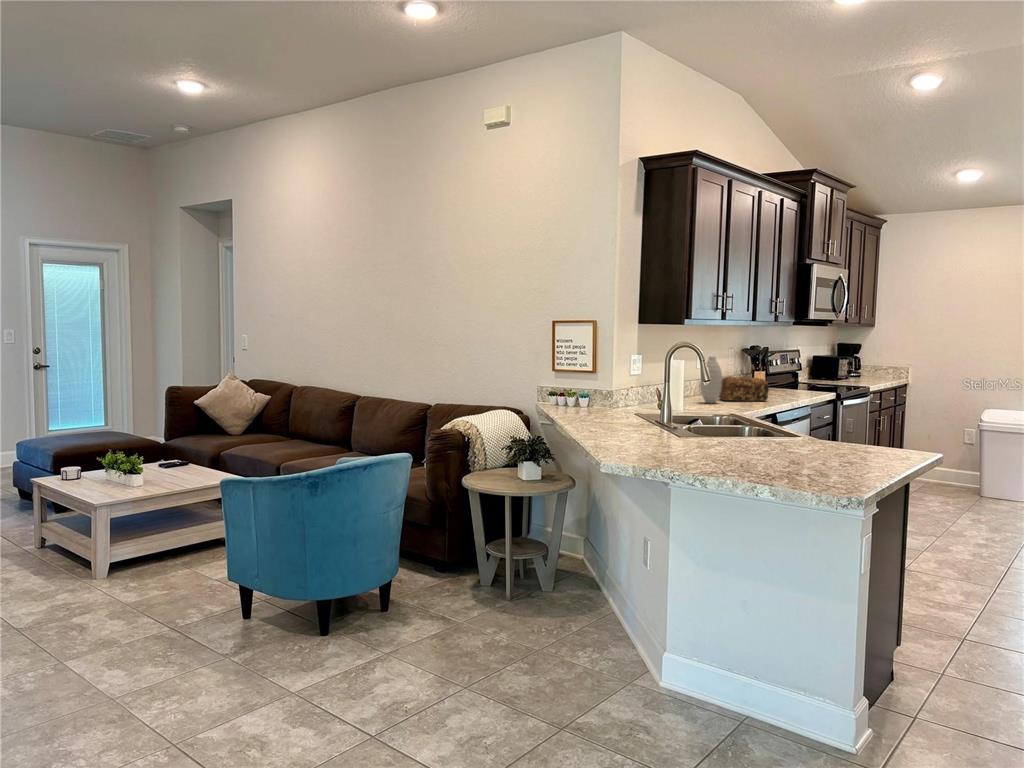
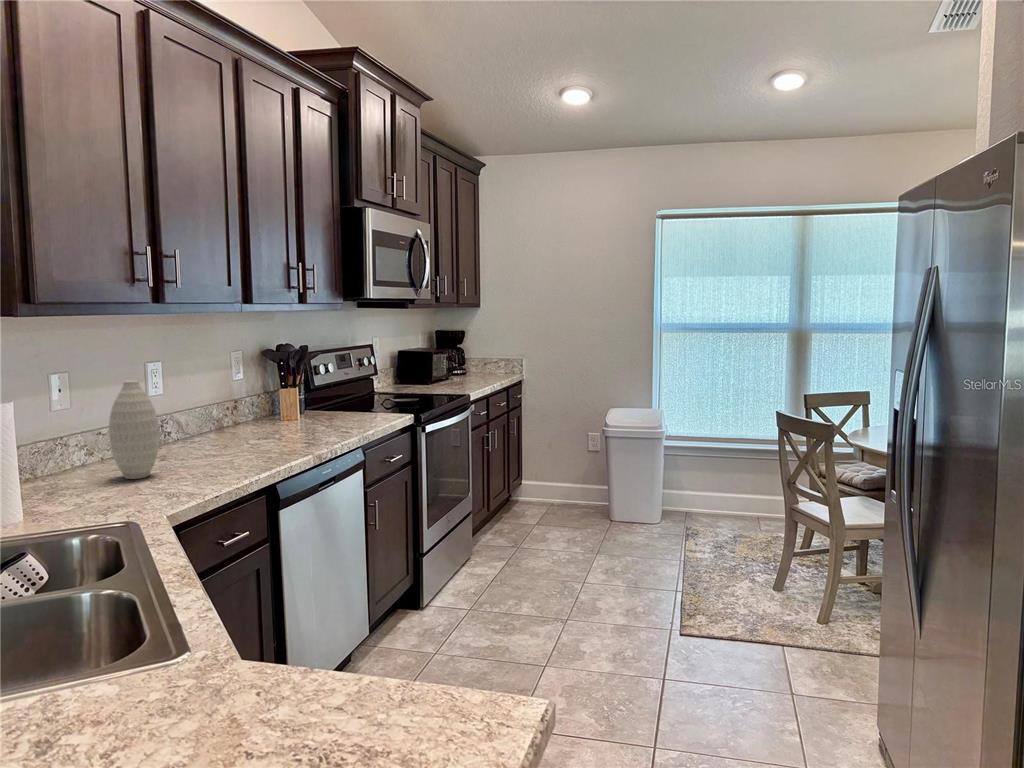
bread loaf: present [719,377,769,401] -> none [173,412,269,465]

